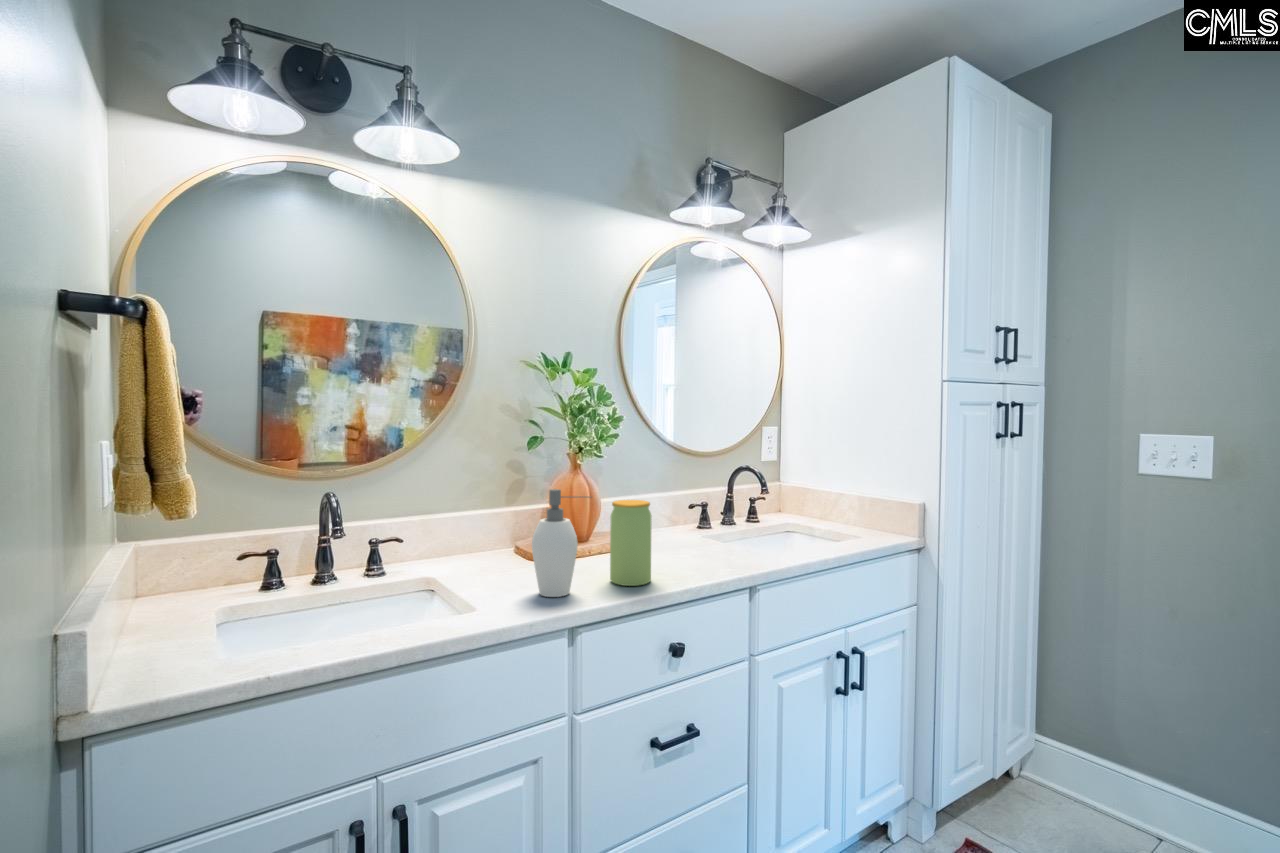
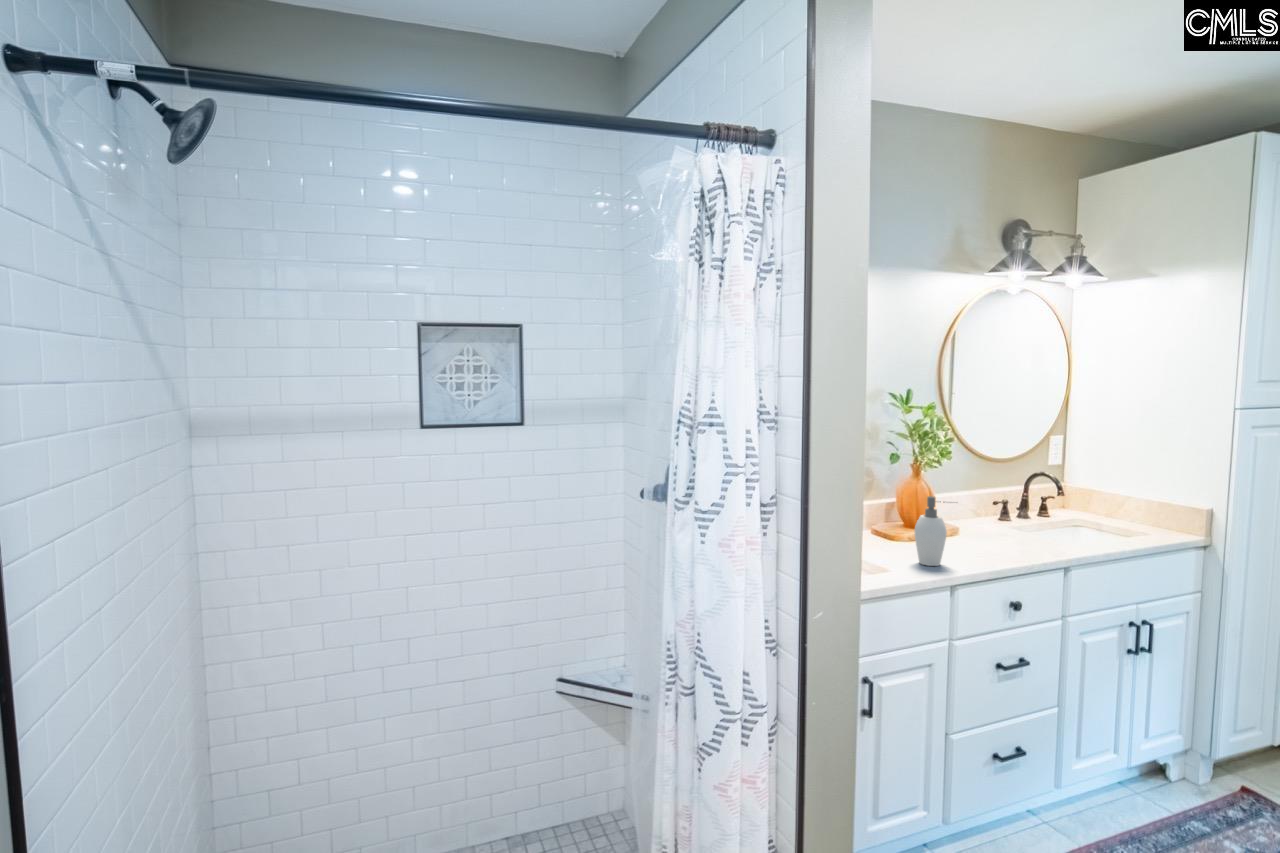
jar: present [610,500,651,586] -> none [961,503,994,562]

